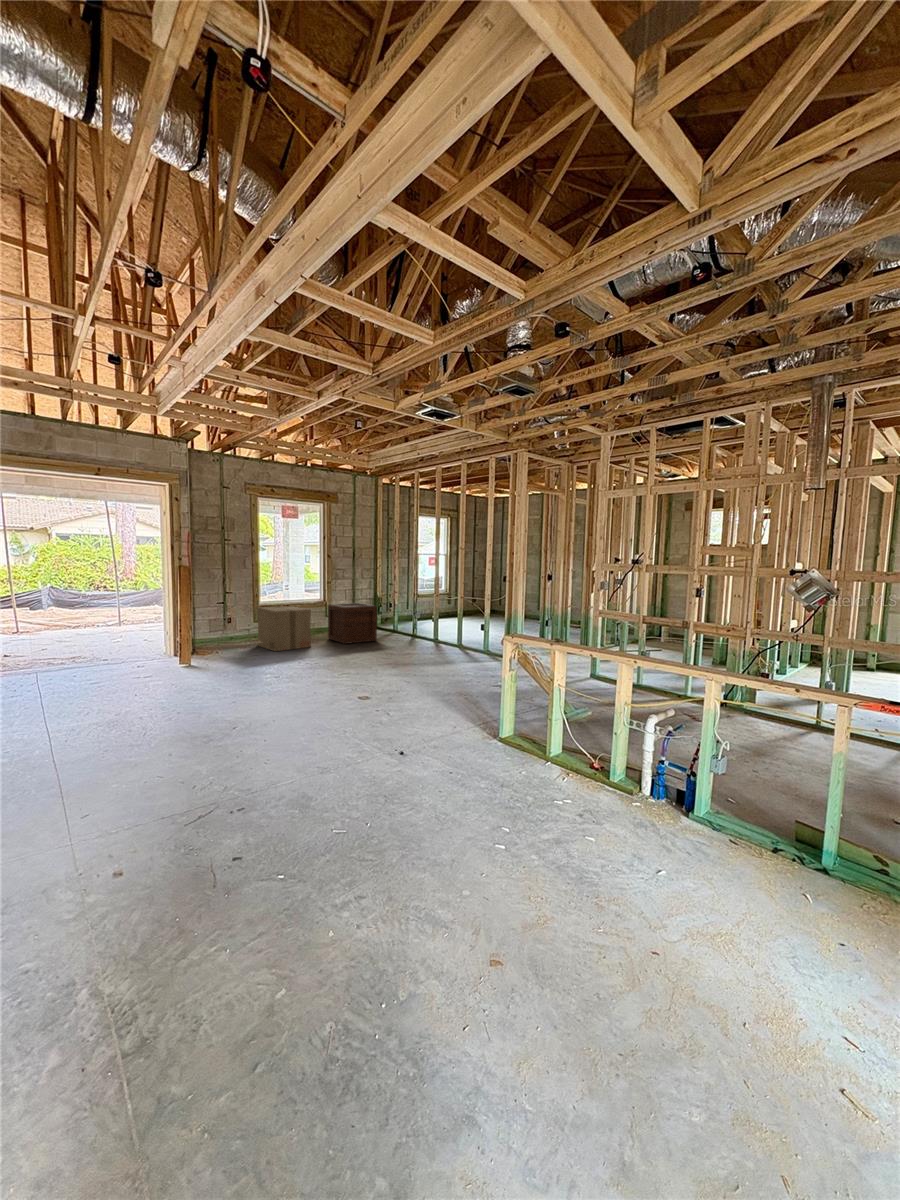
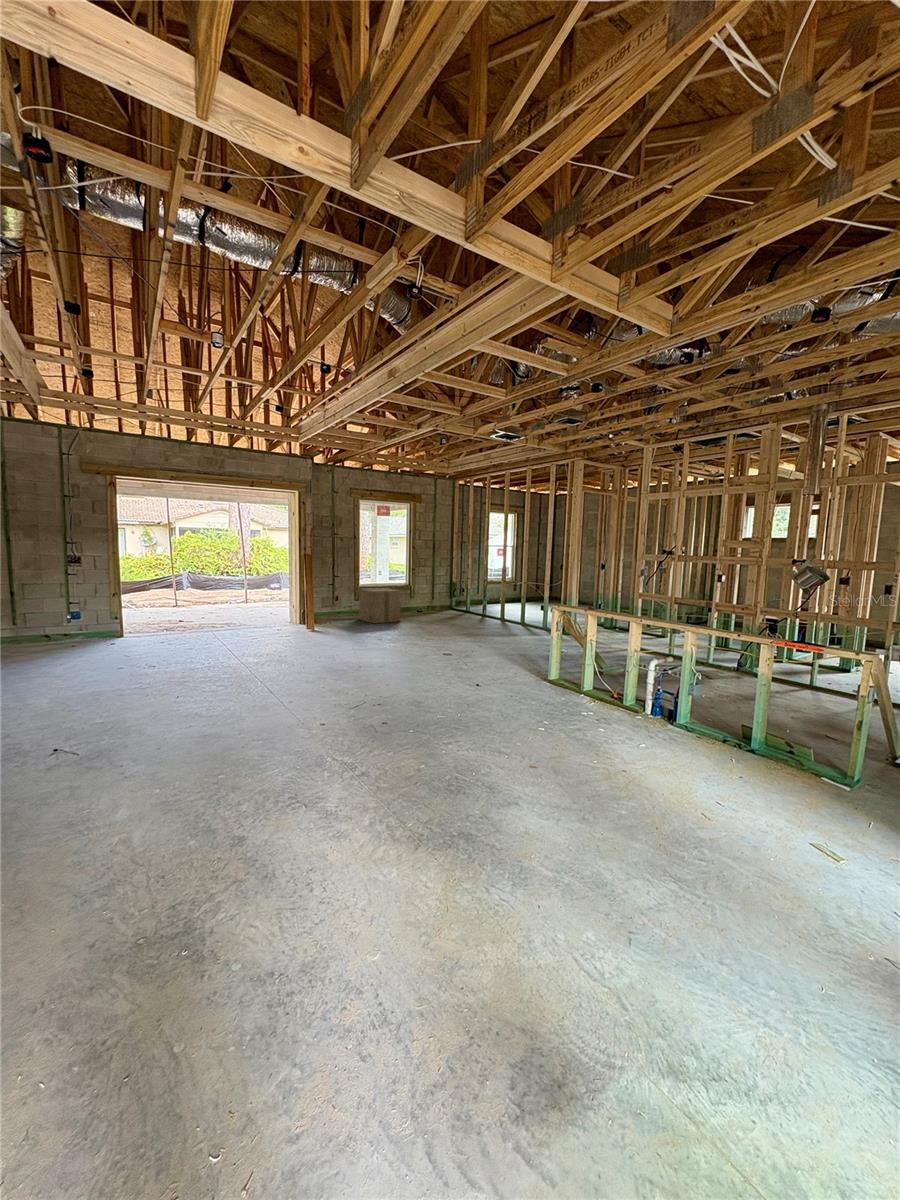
wooden crate: present [328,603,377,644] -> none [413,586,453,620]

